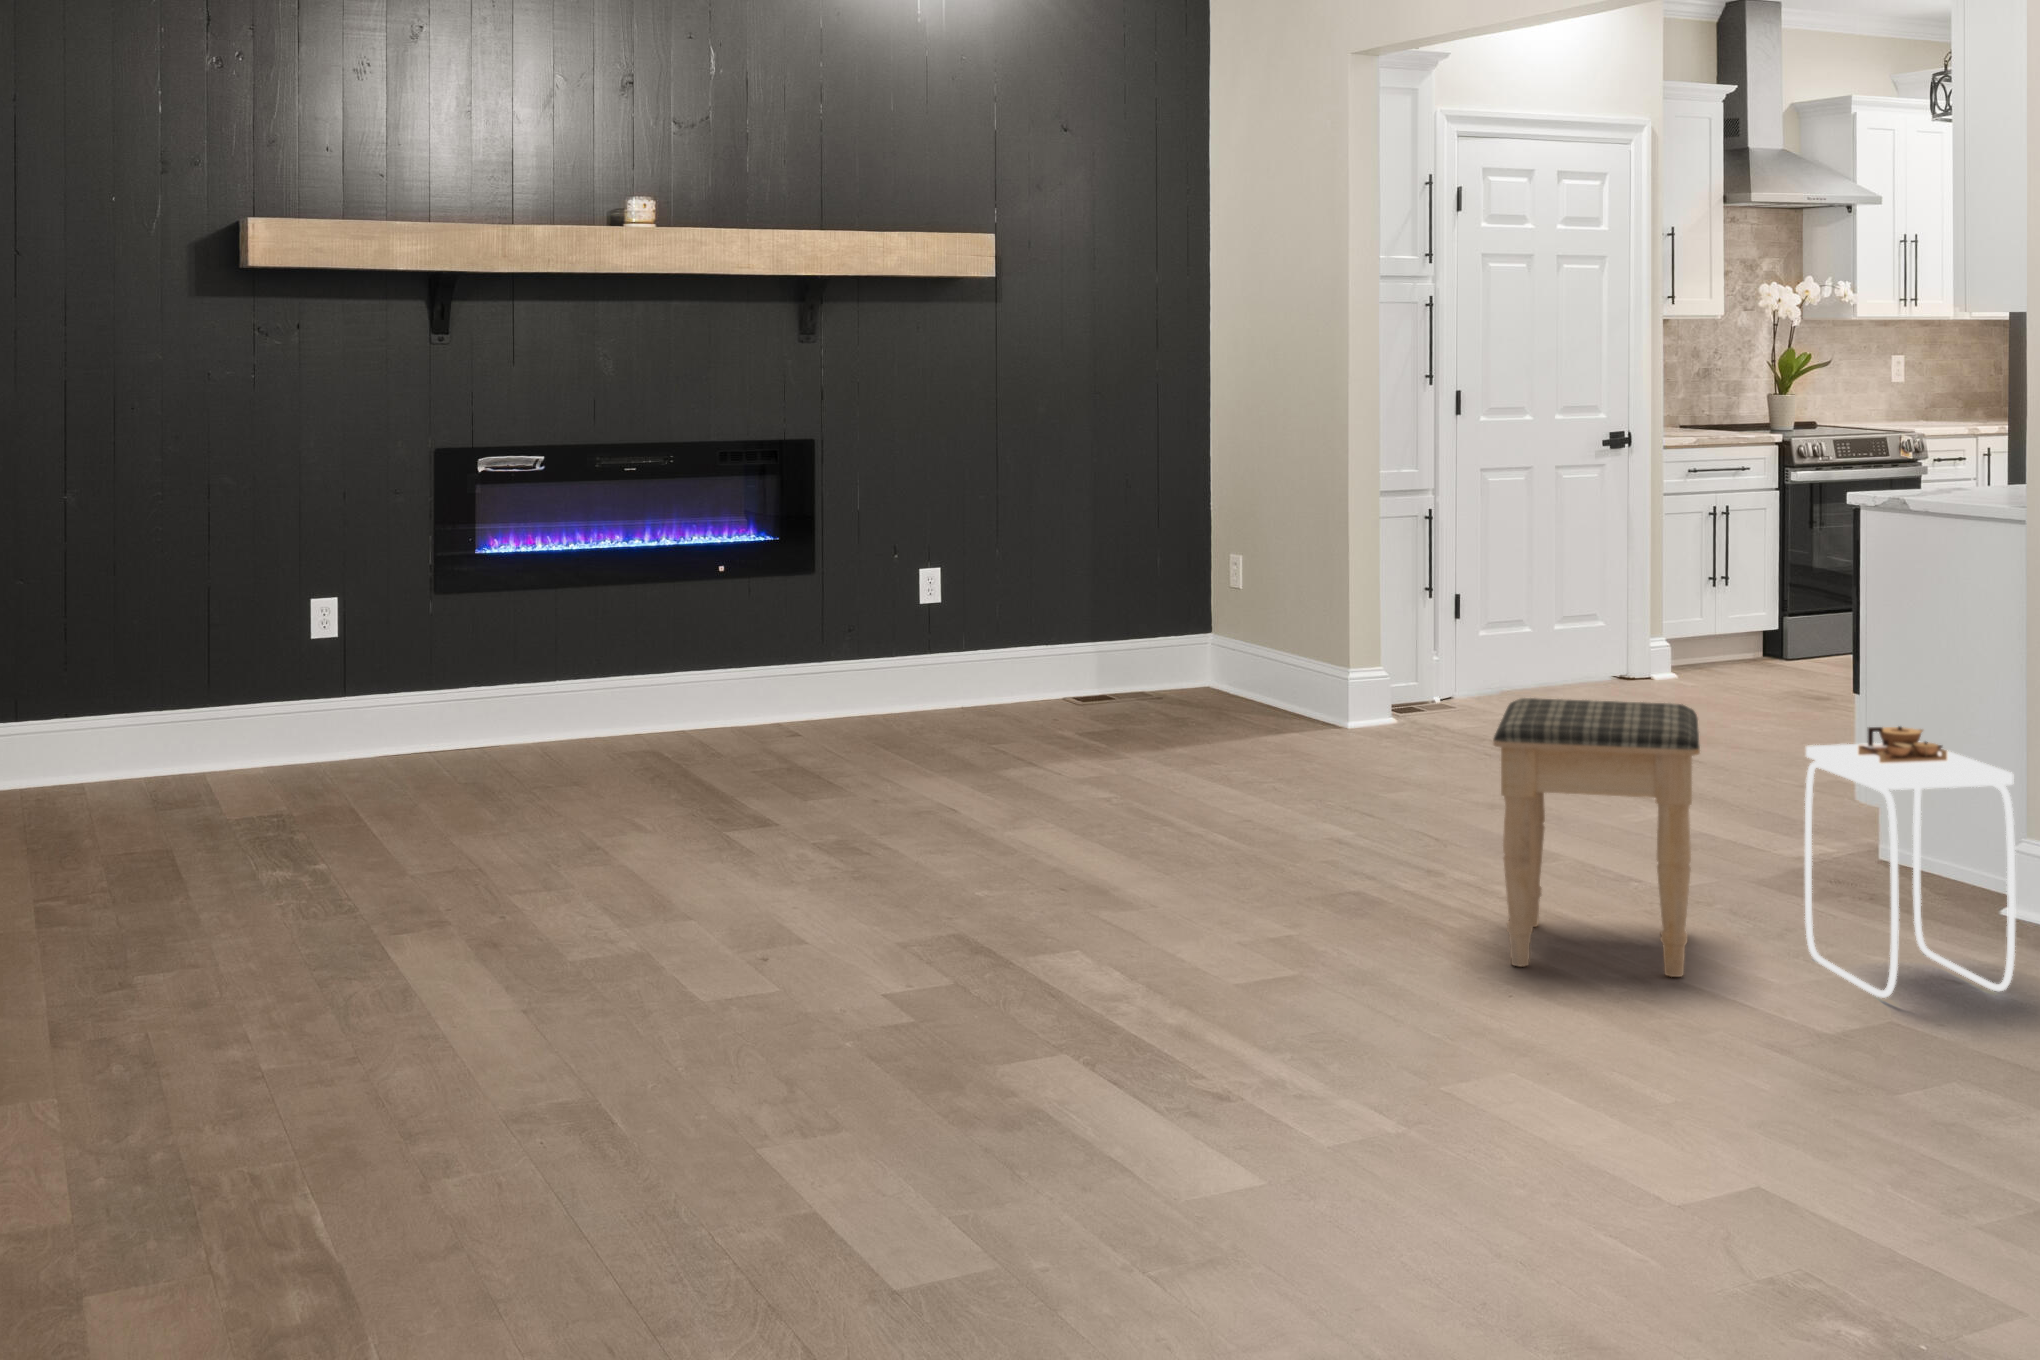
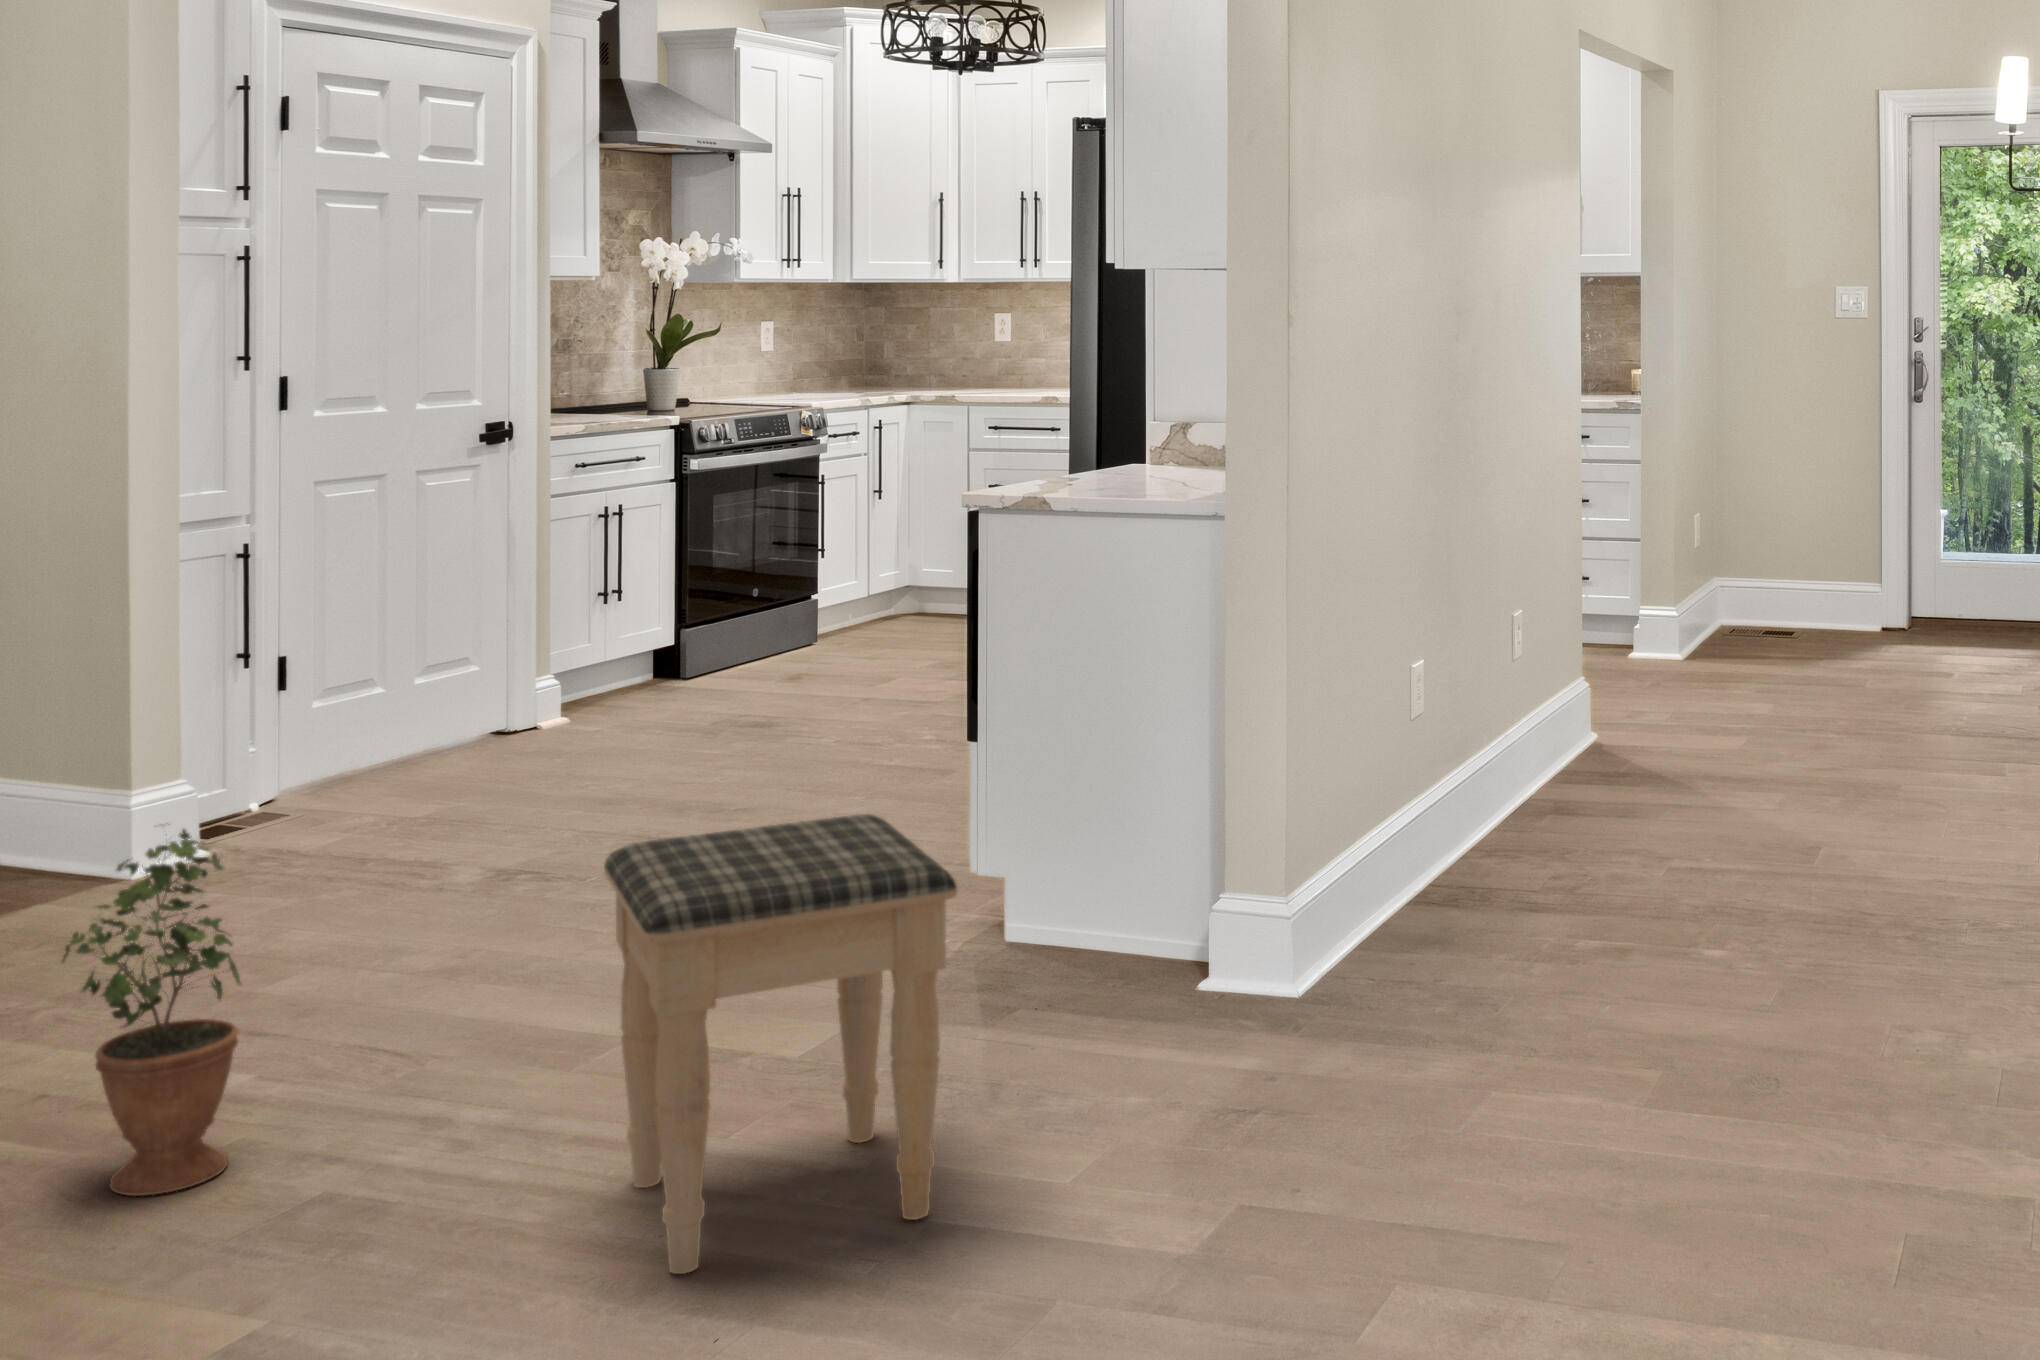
potted plant: none [1240,657,1330,873] -> present [63,829,241,1196]
side table: present [1805,726,2015,998] -> none [1048,803,1327,1169]

